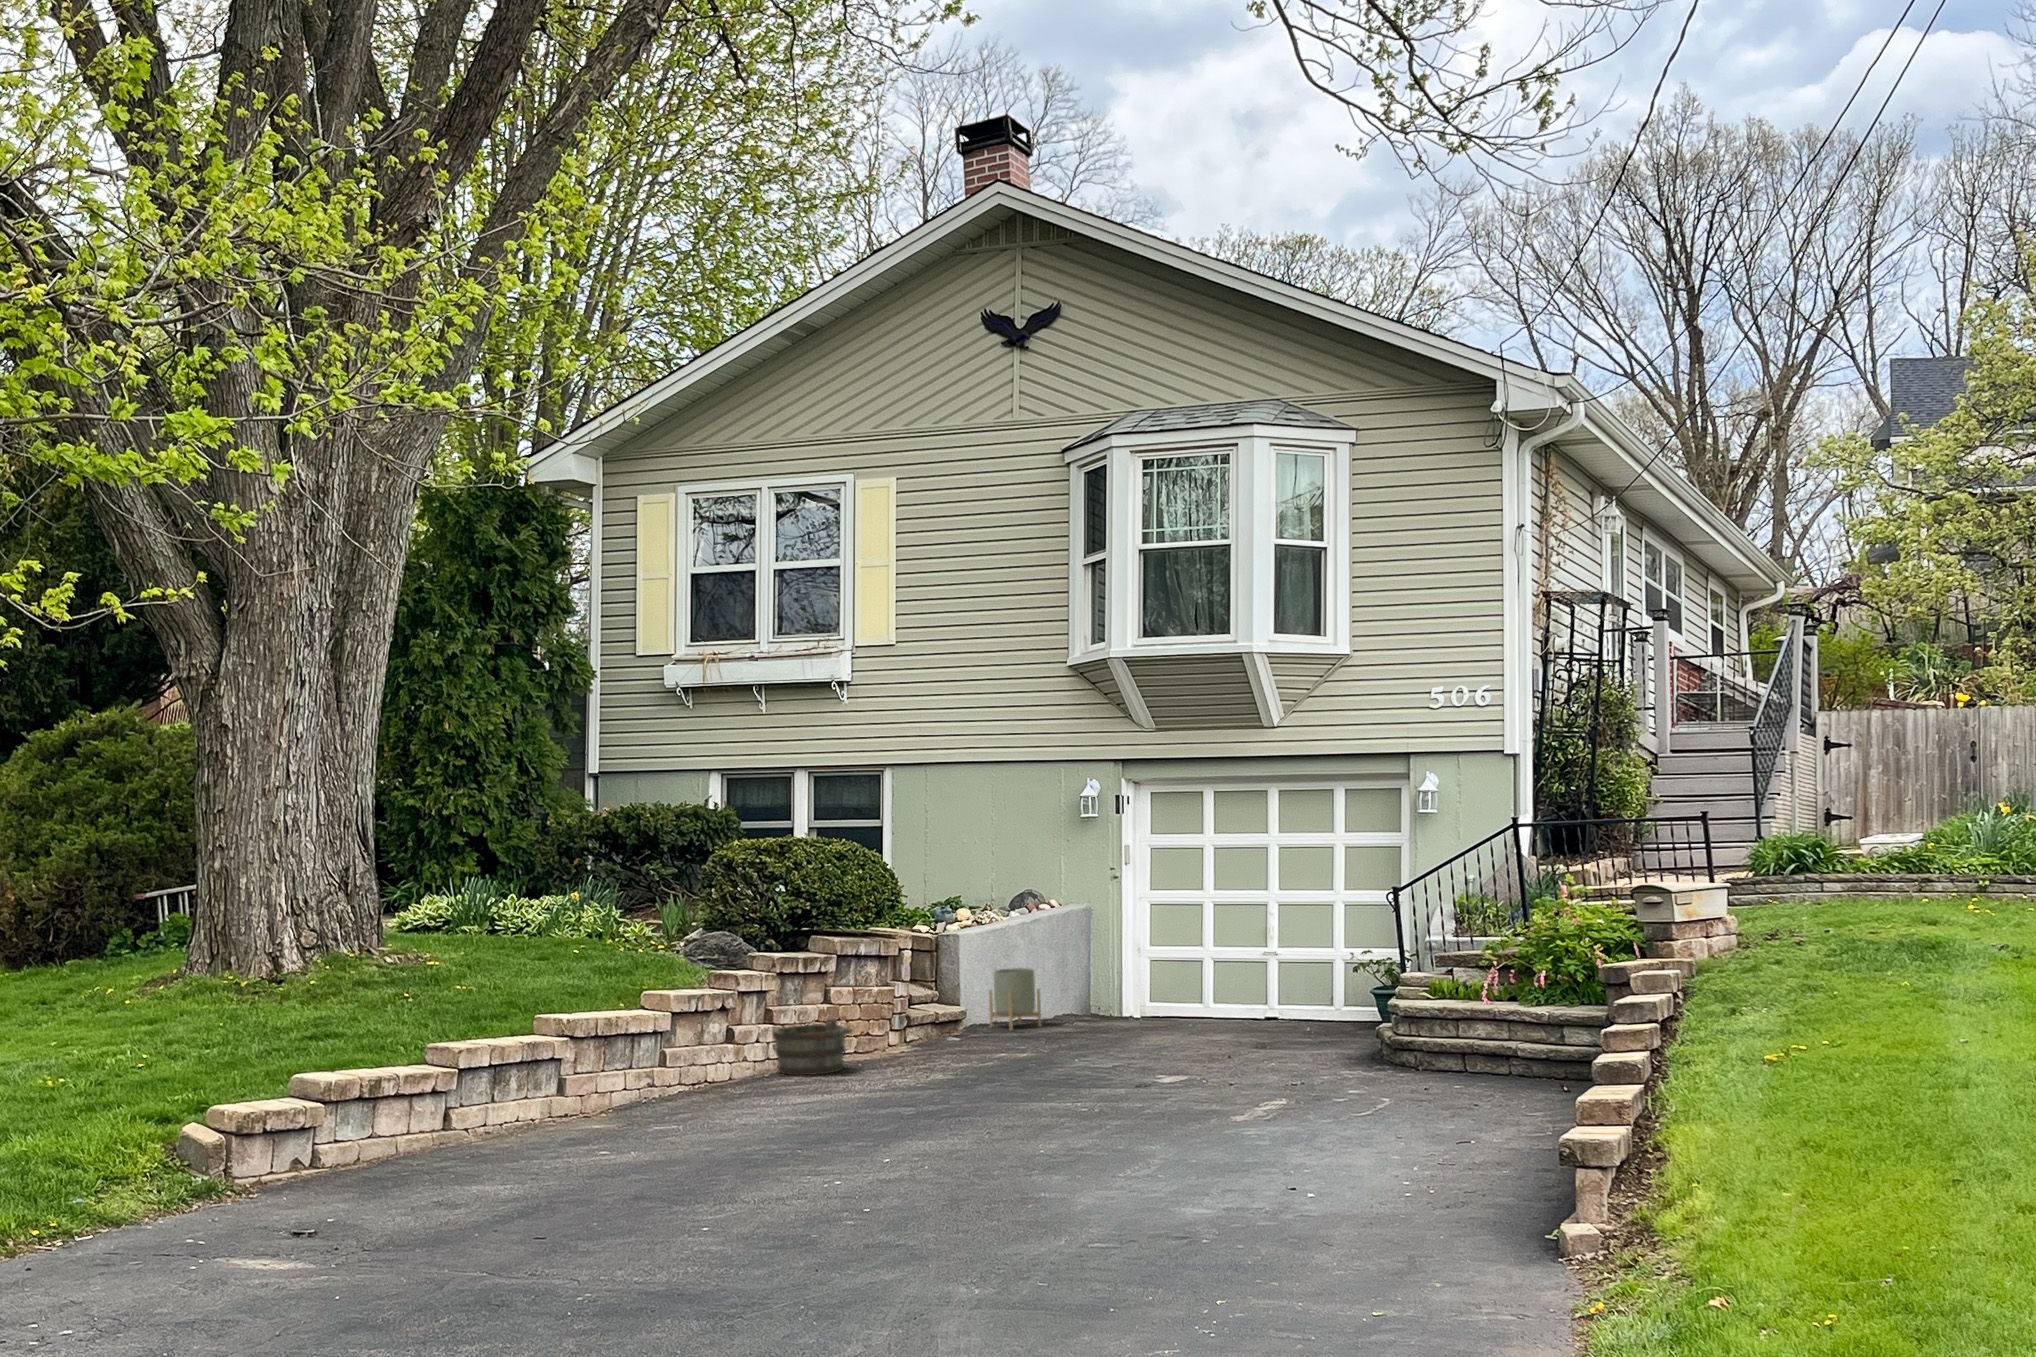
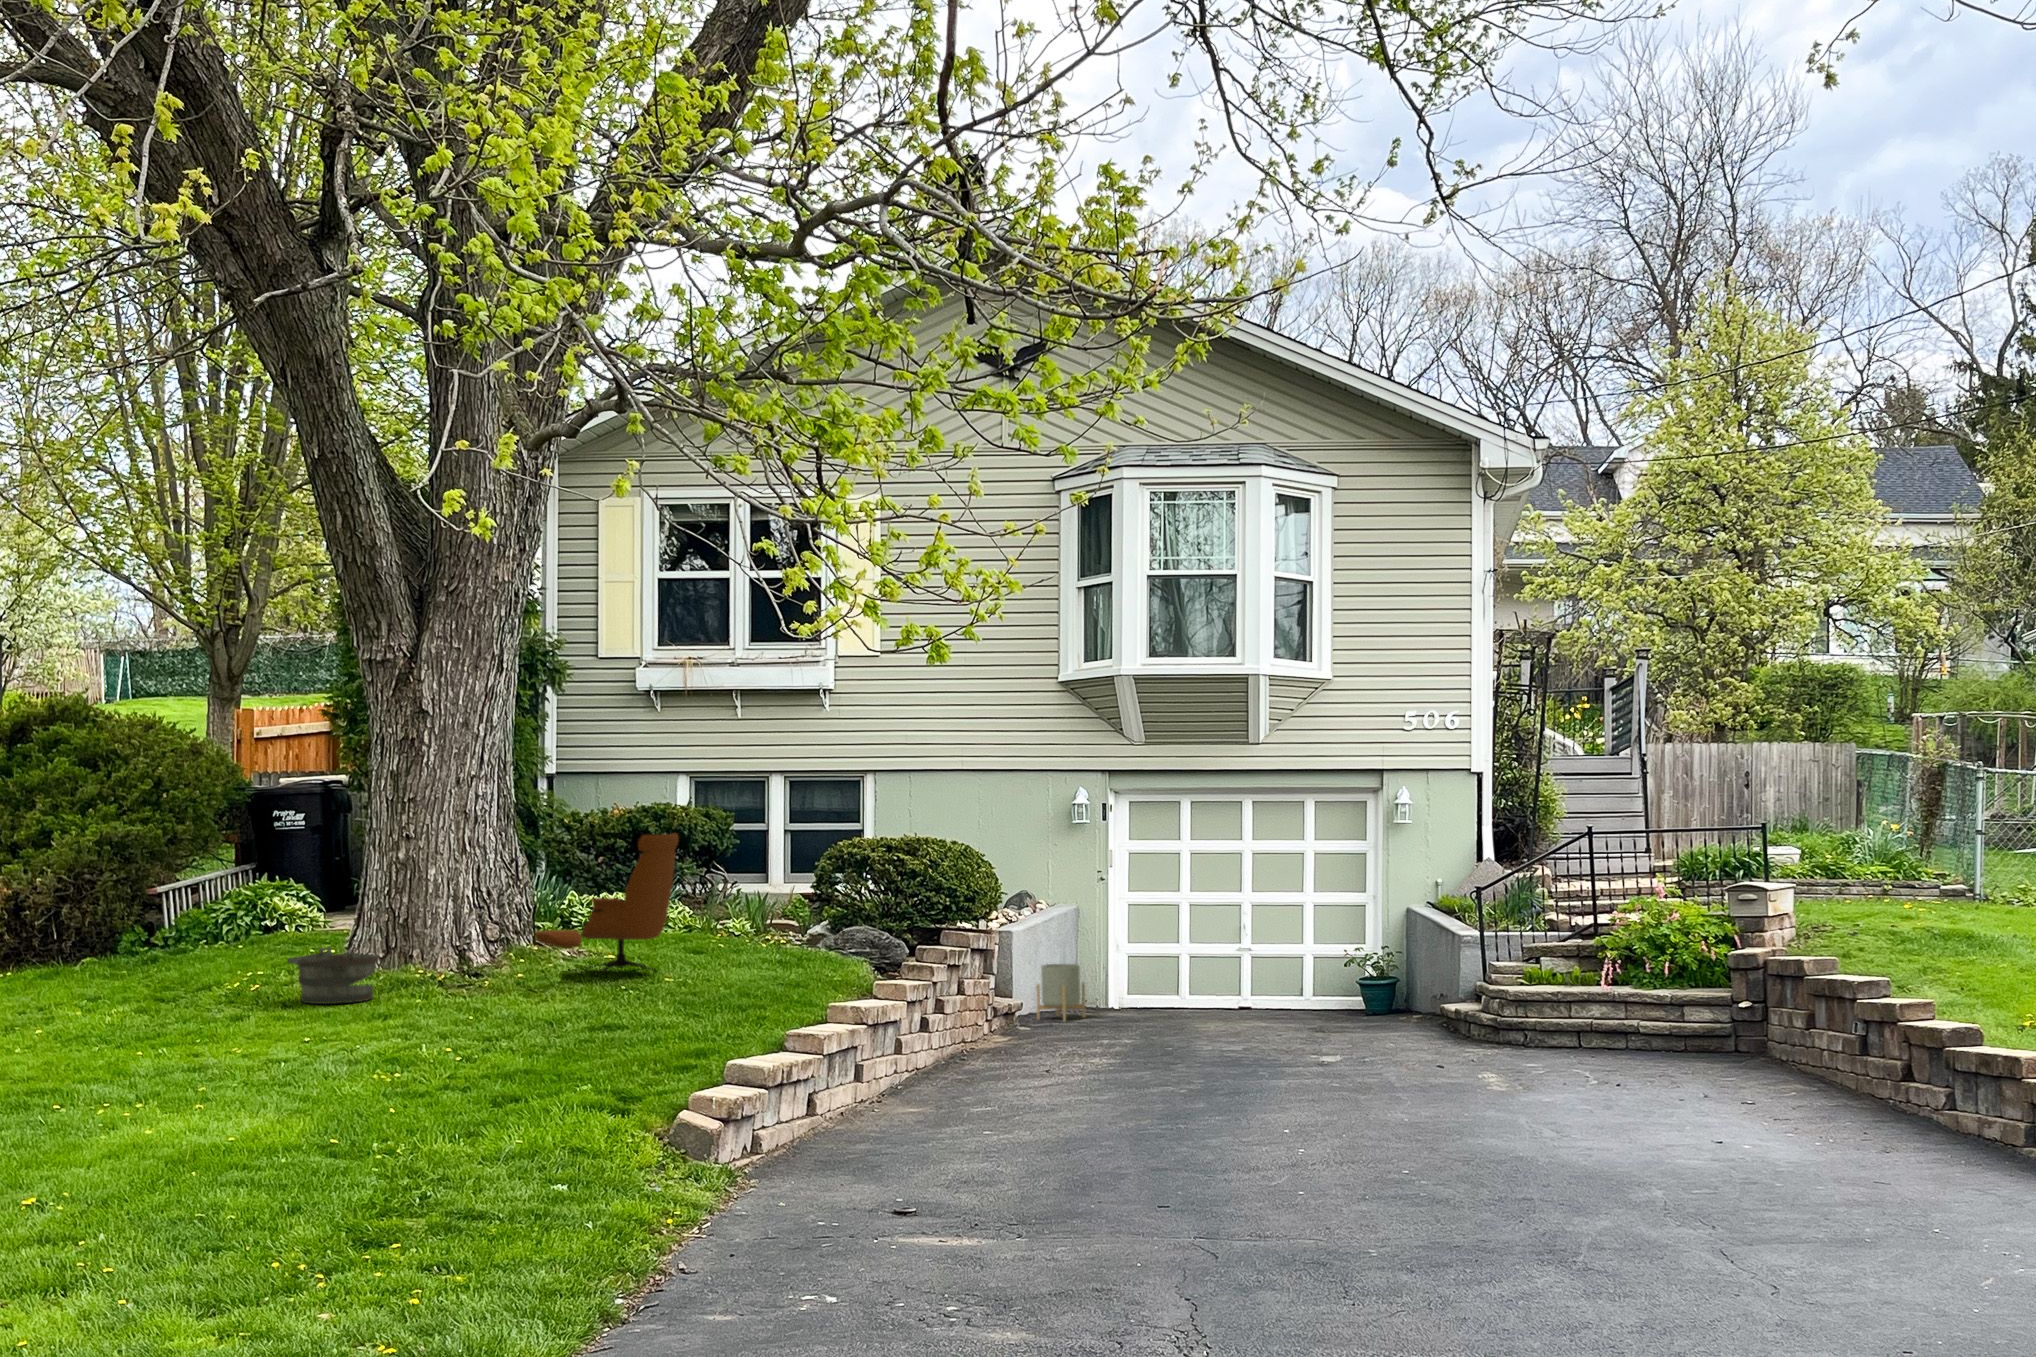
lounge chair: none [385,838,513,981] -> present [535,834,678,975]
bucket: present [773,1018,853,1075] -> present [287,948,378,1004]

